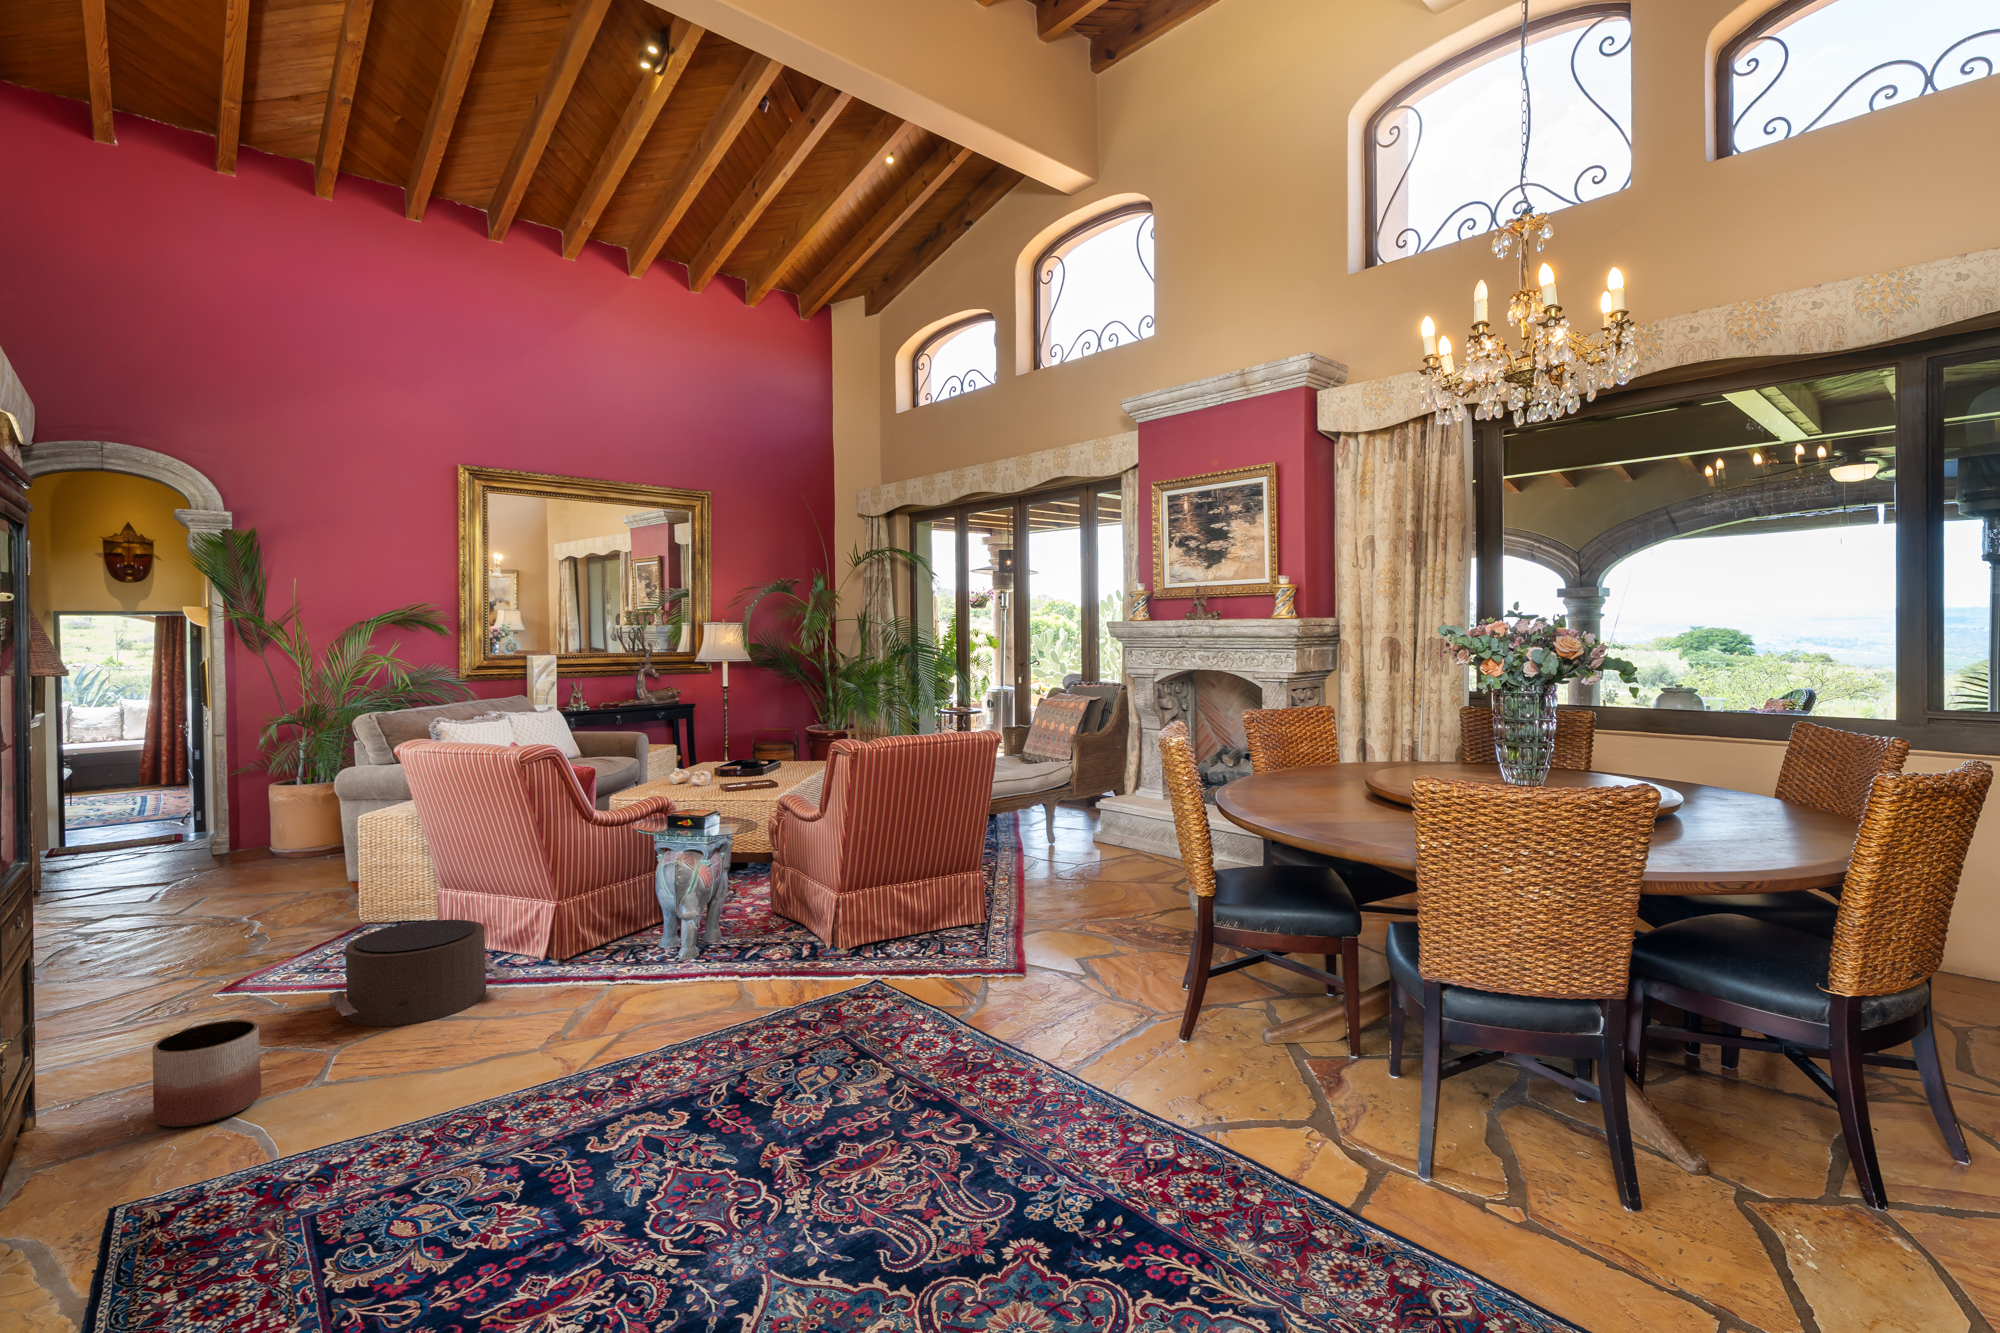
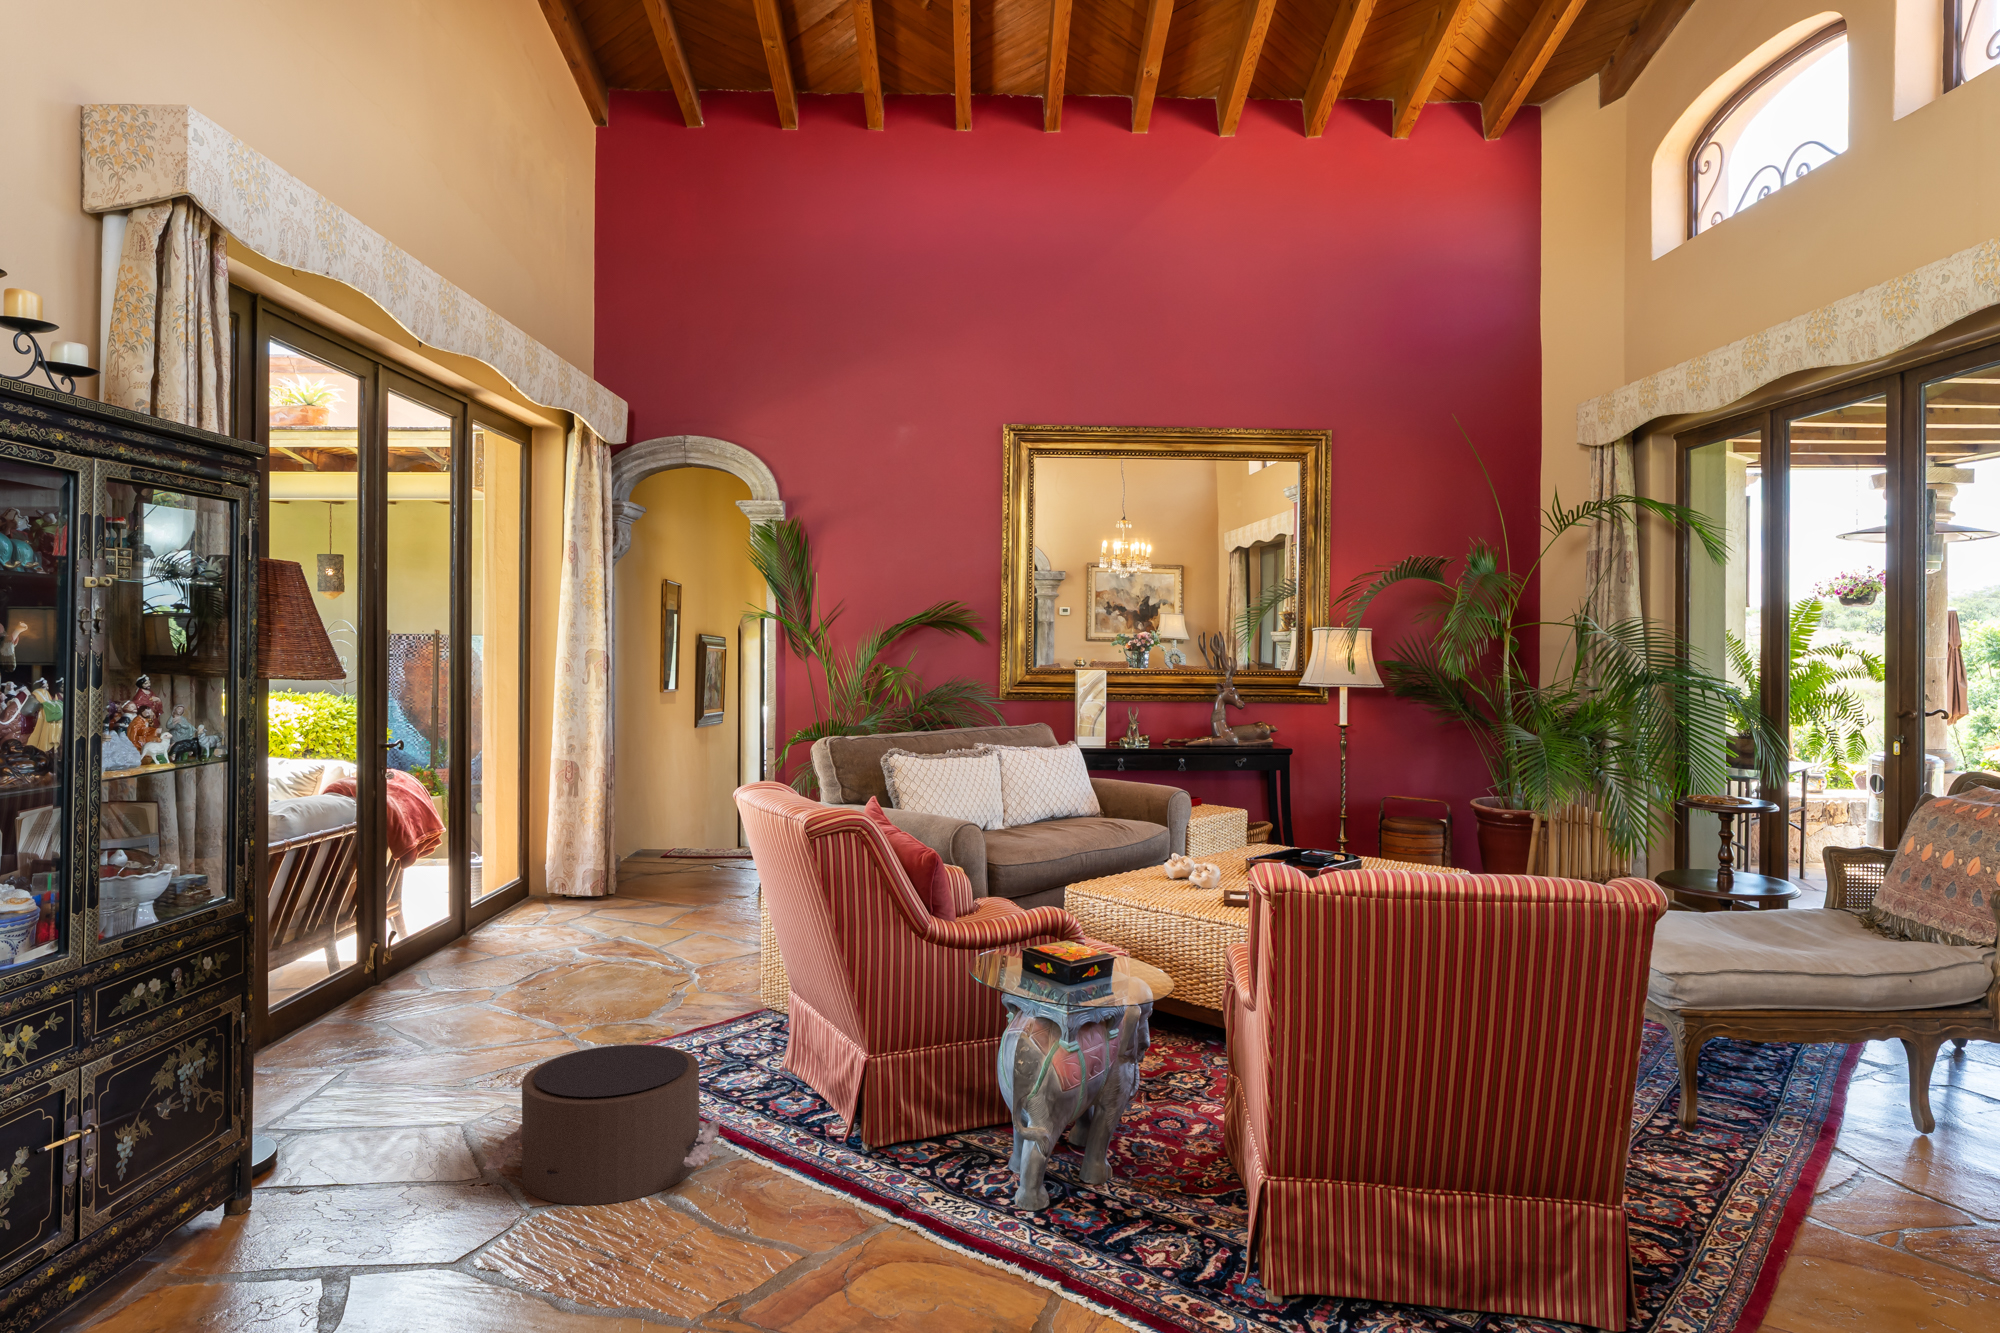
planter: present [152,1020,261,1127] -> none [179,1152,309,1297]

